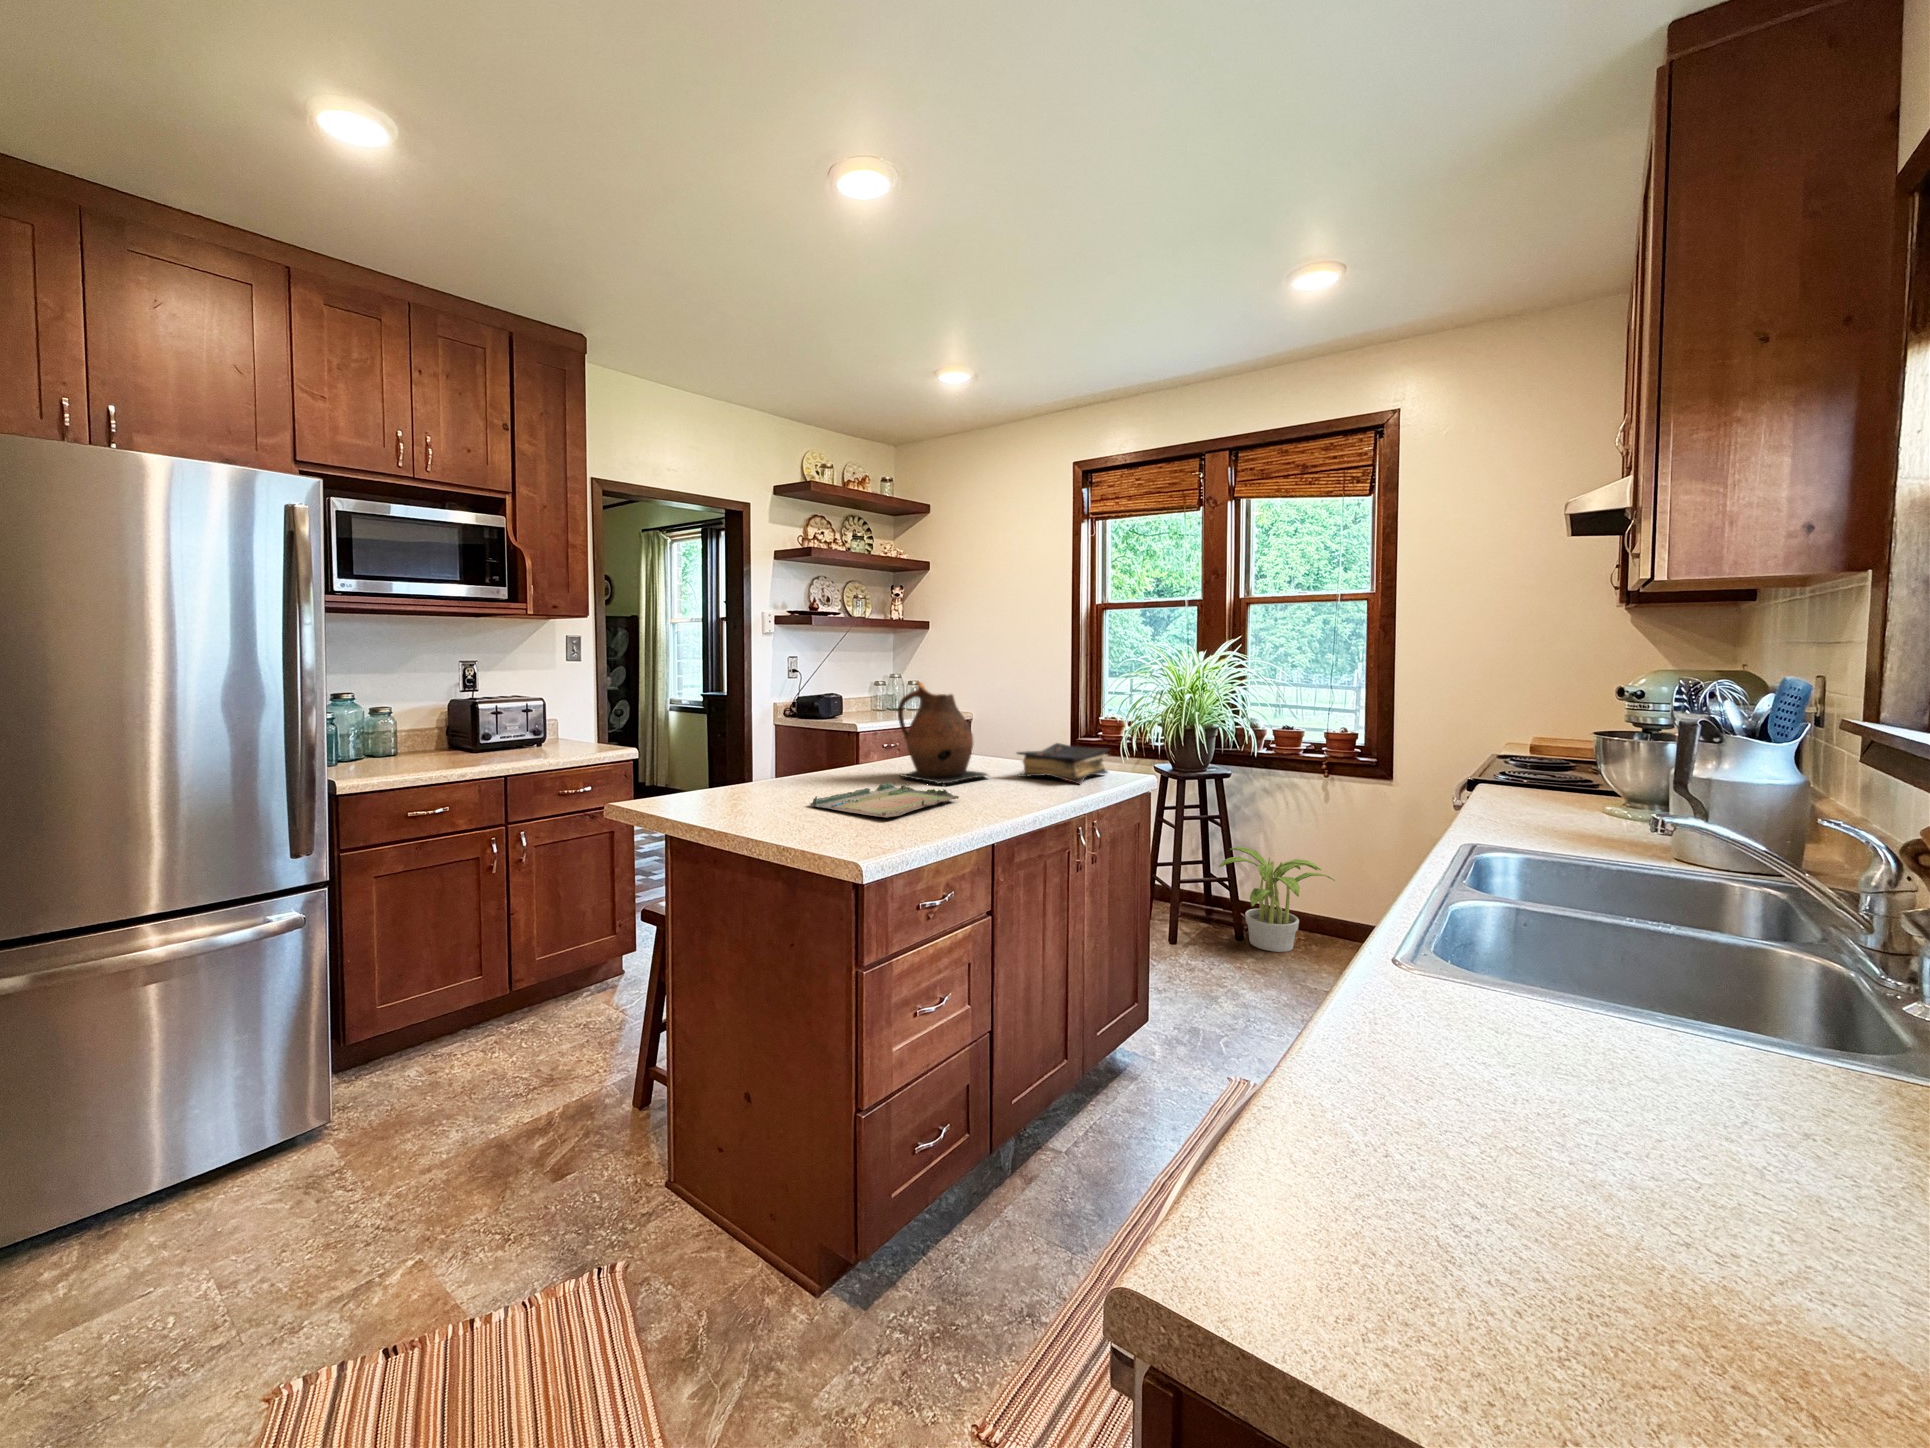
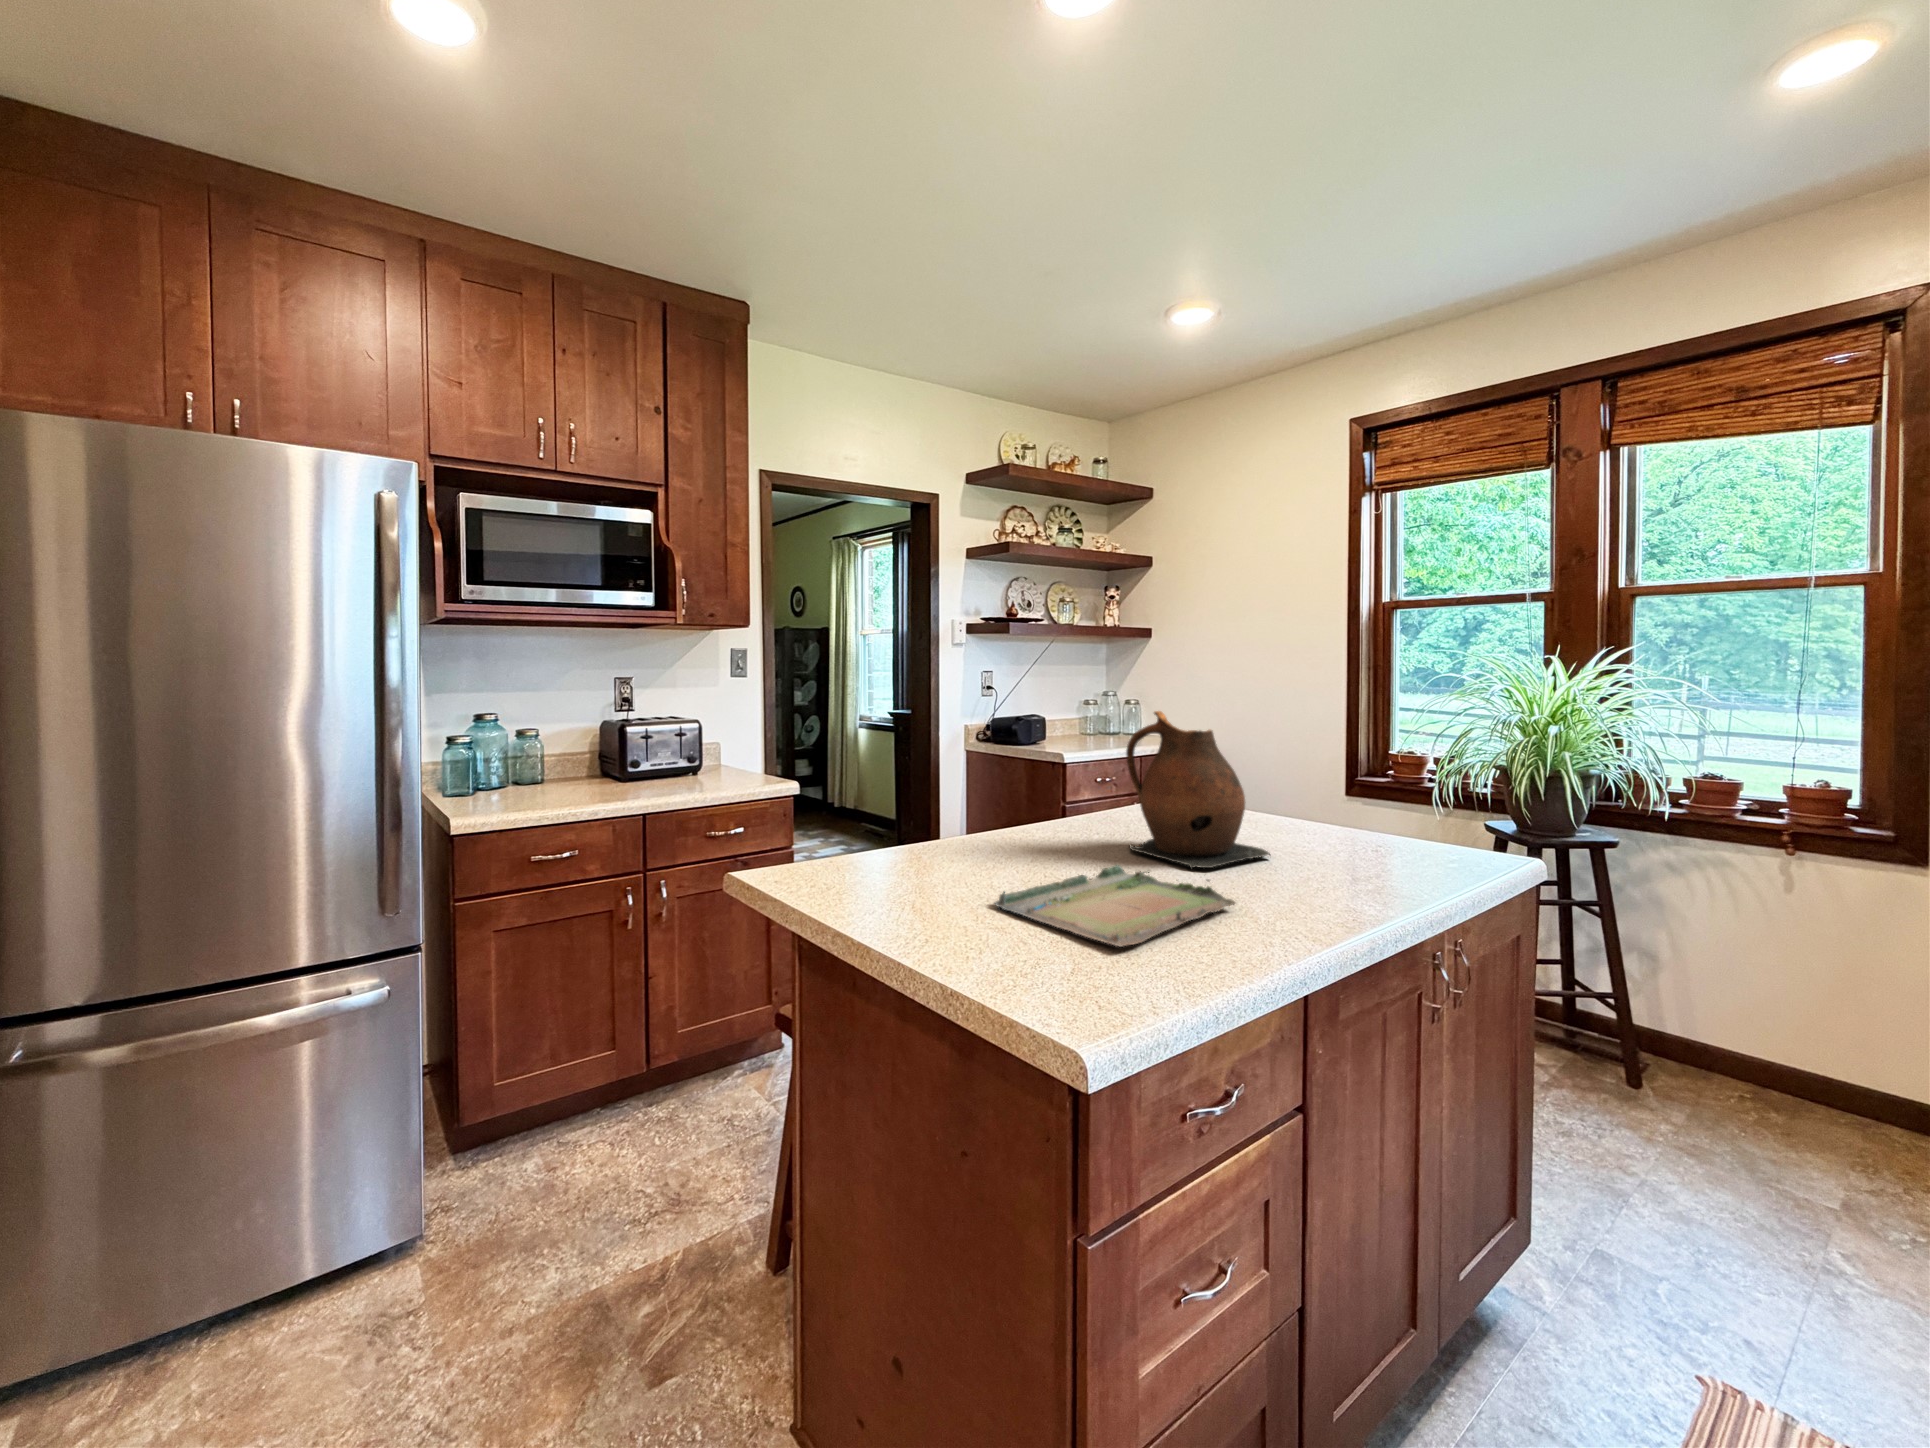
book: present [1017,743,1110,784] -> none [1314,803,1479,881]
potted plant: present [1219,847,1335,952] -> none [1604,950,1821,1122]

